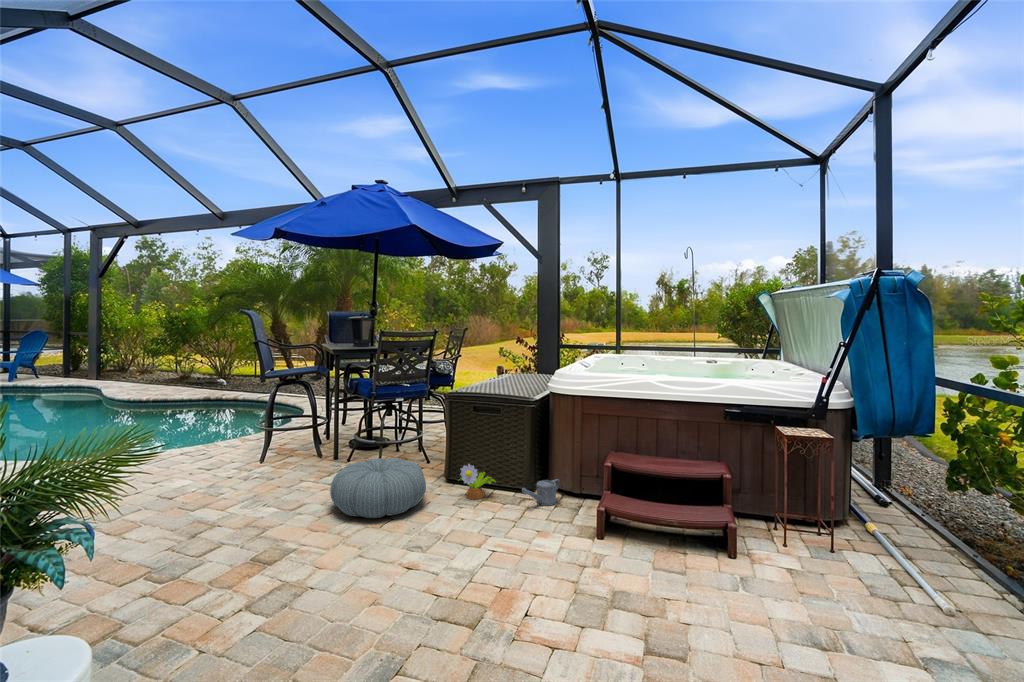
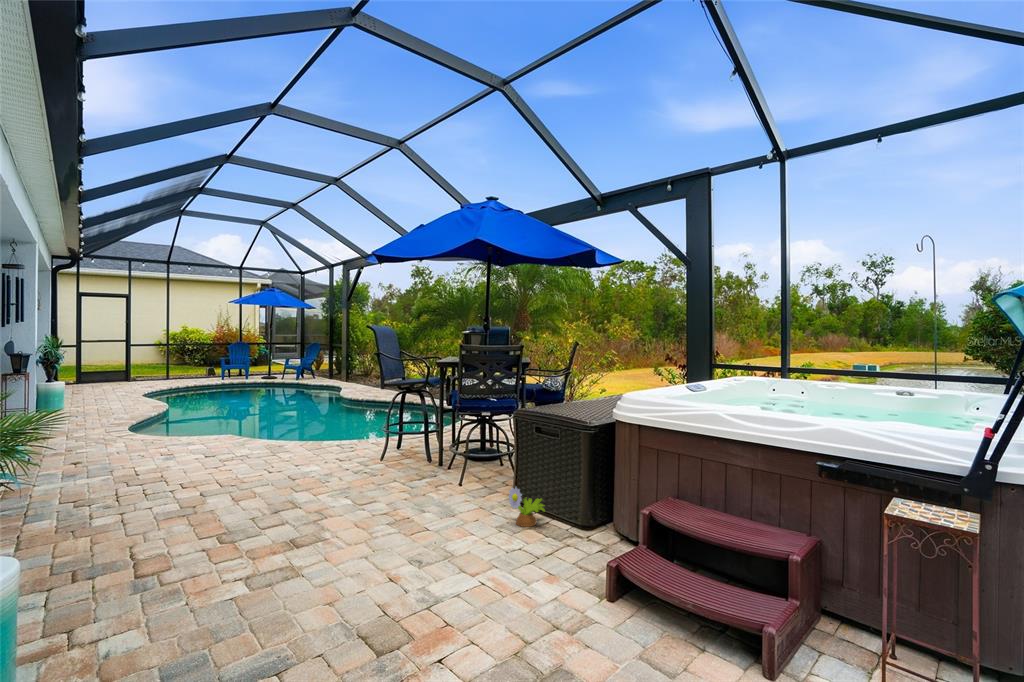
pouf: present [330,458,426,518] -> none [383,469,476,527]
watering can: present [522,479,560,506] -> none [558,518,615,549]

